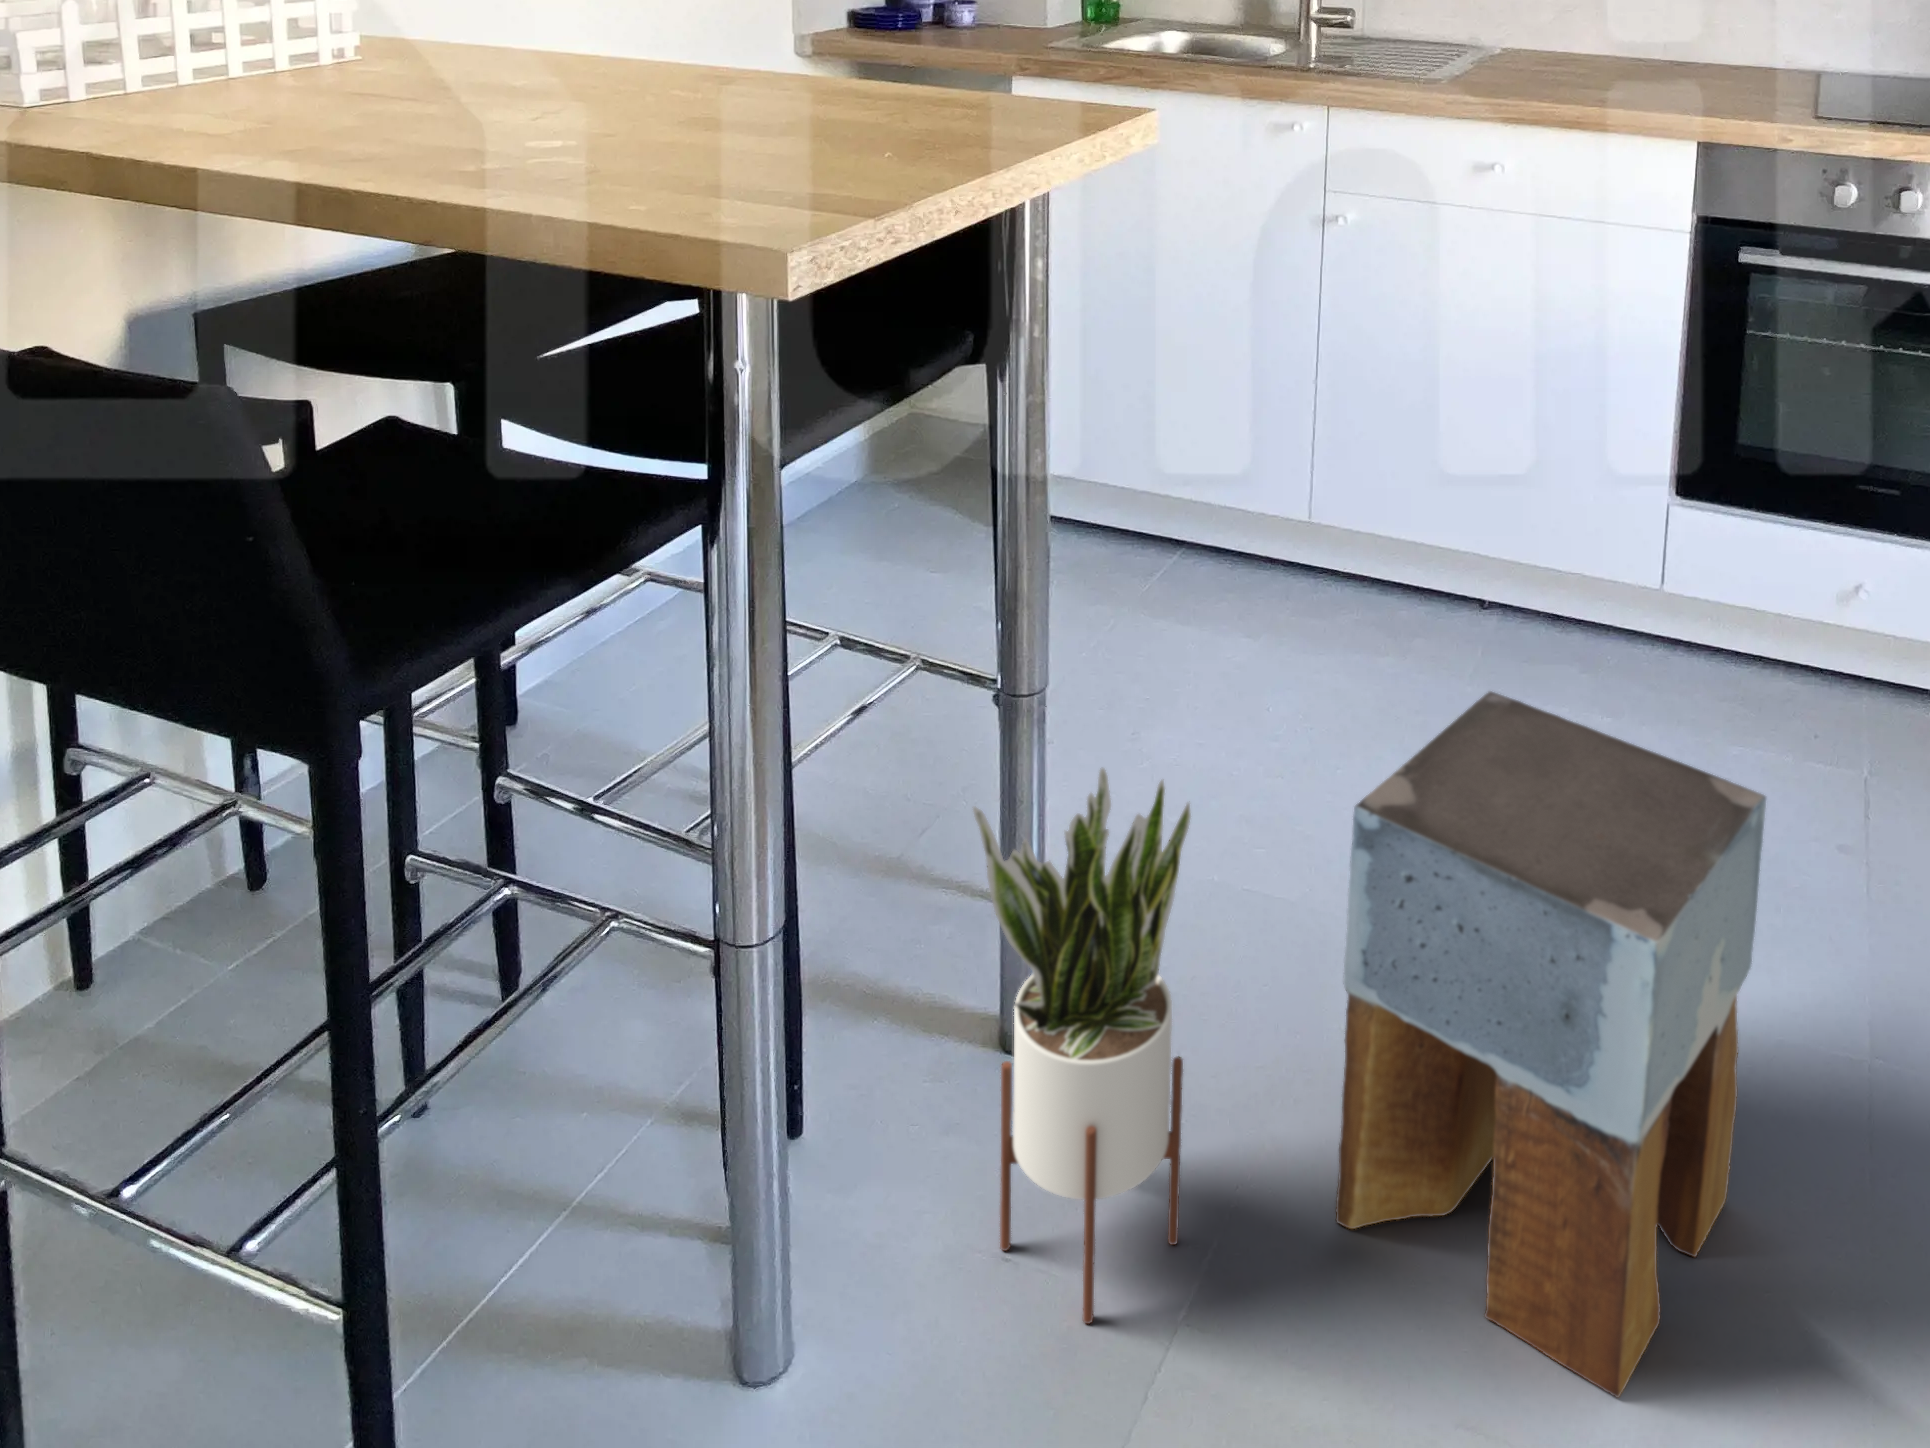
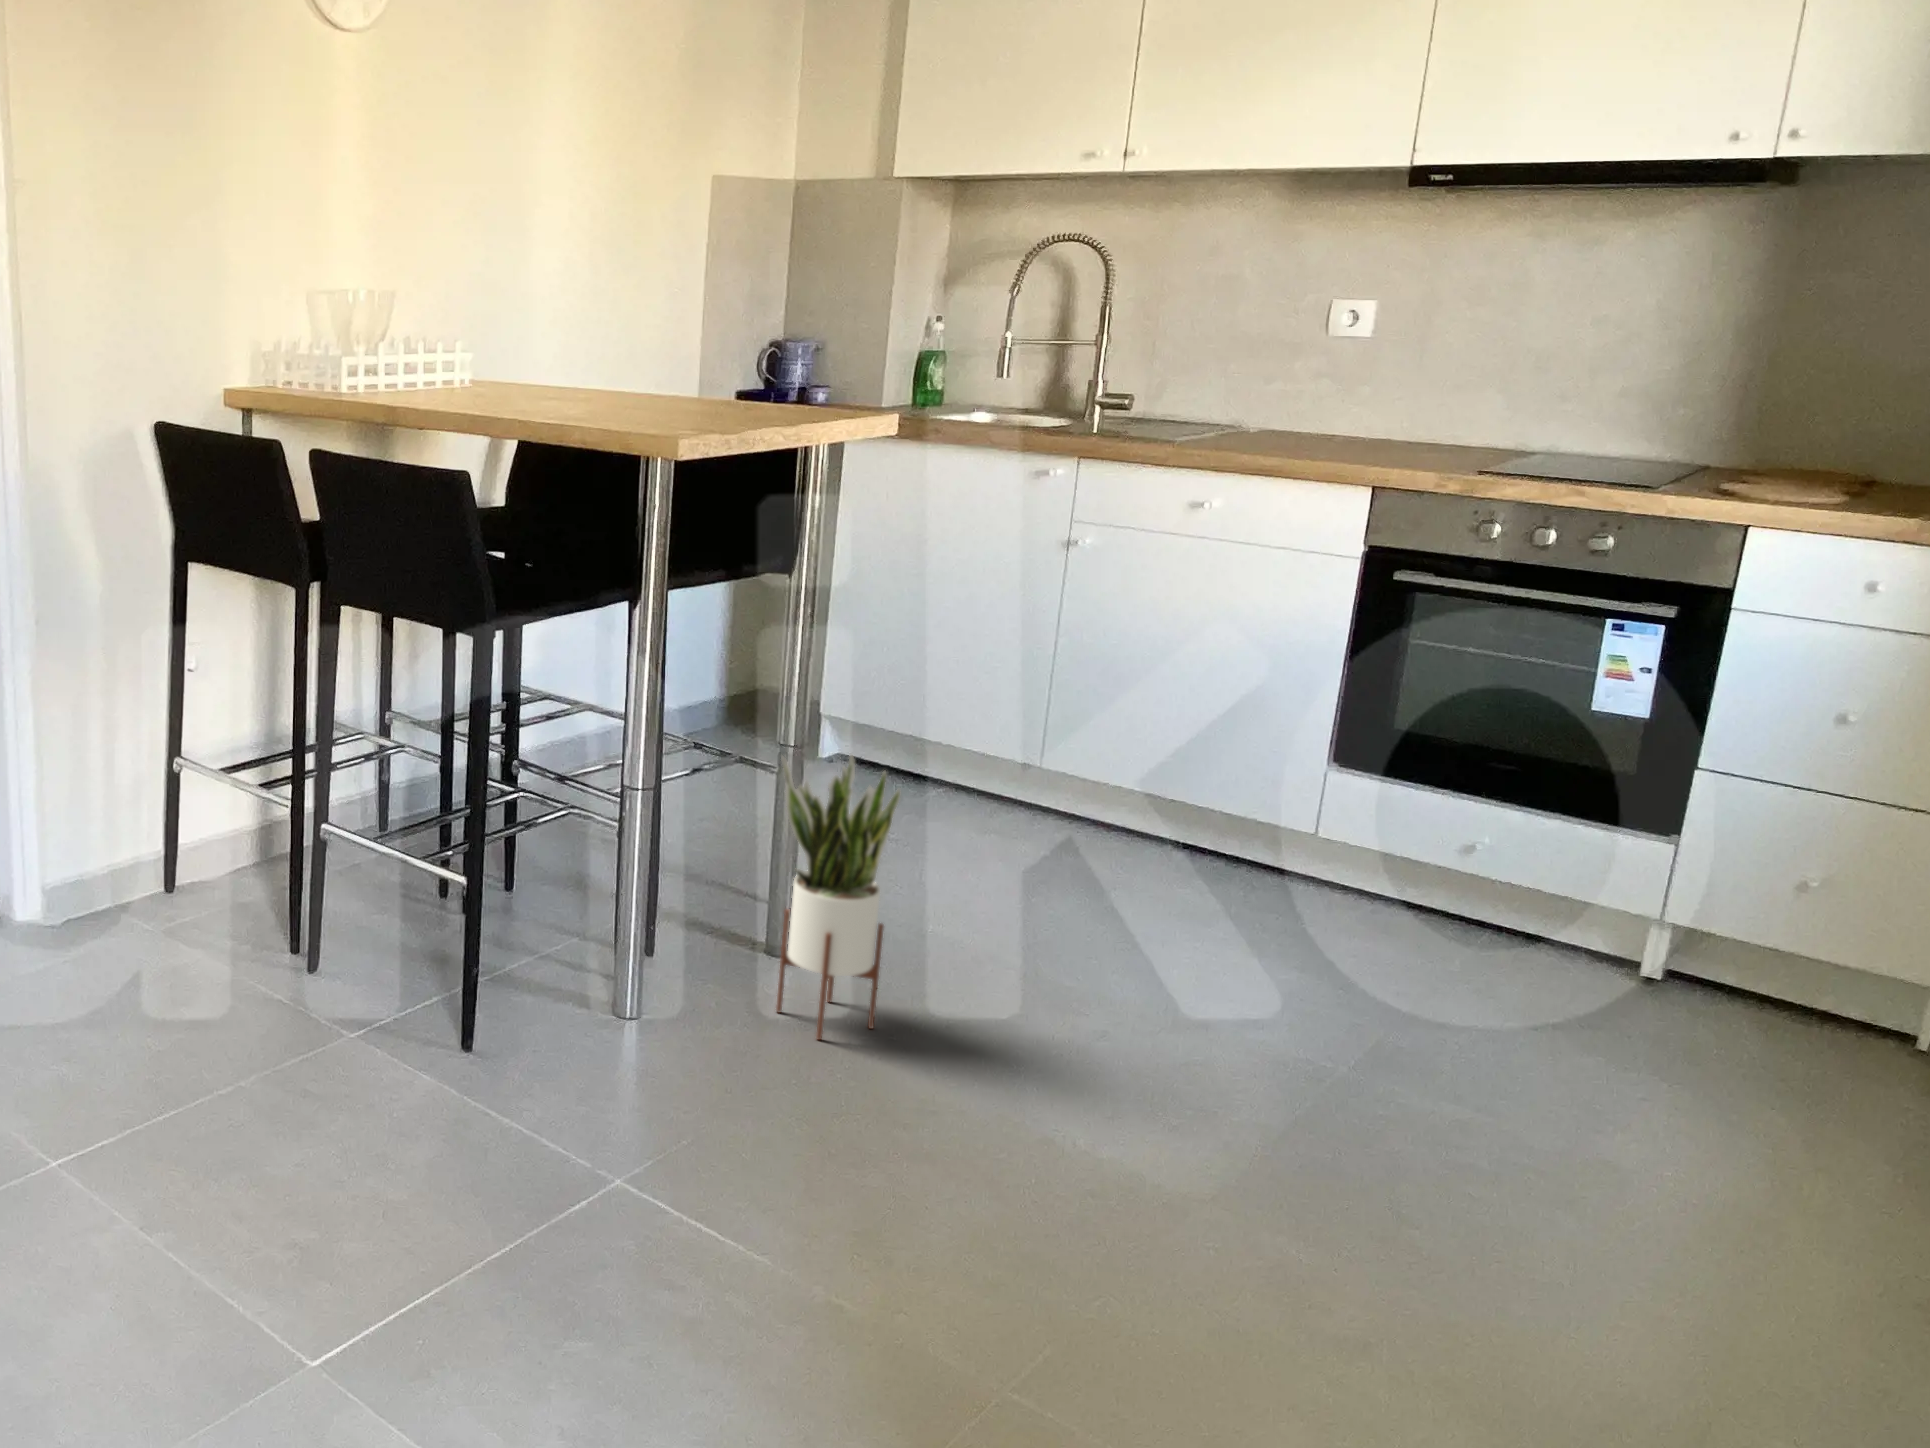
stool: present [1336,691,1766,1398] -> none [966,777,1258,1119]

